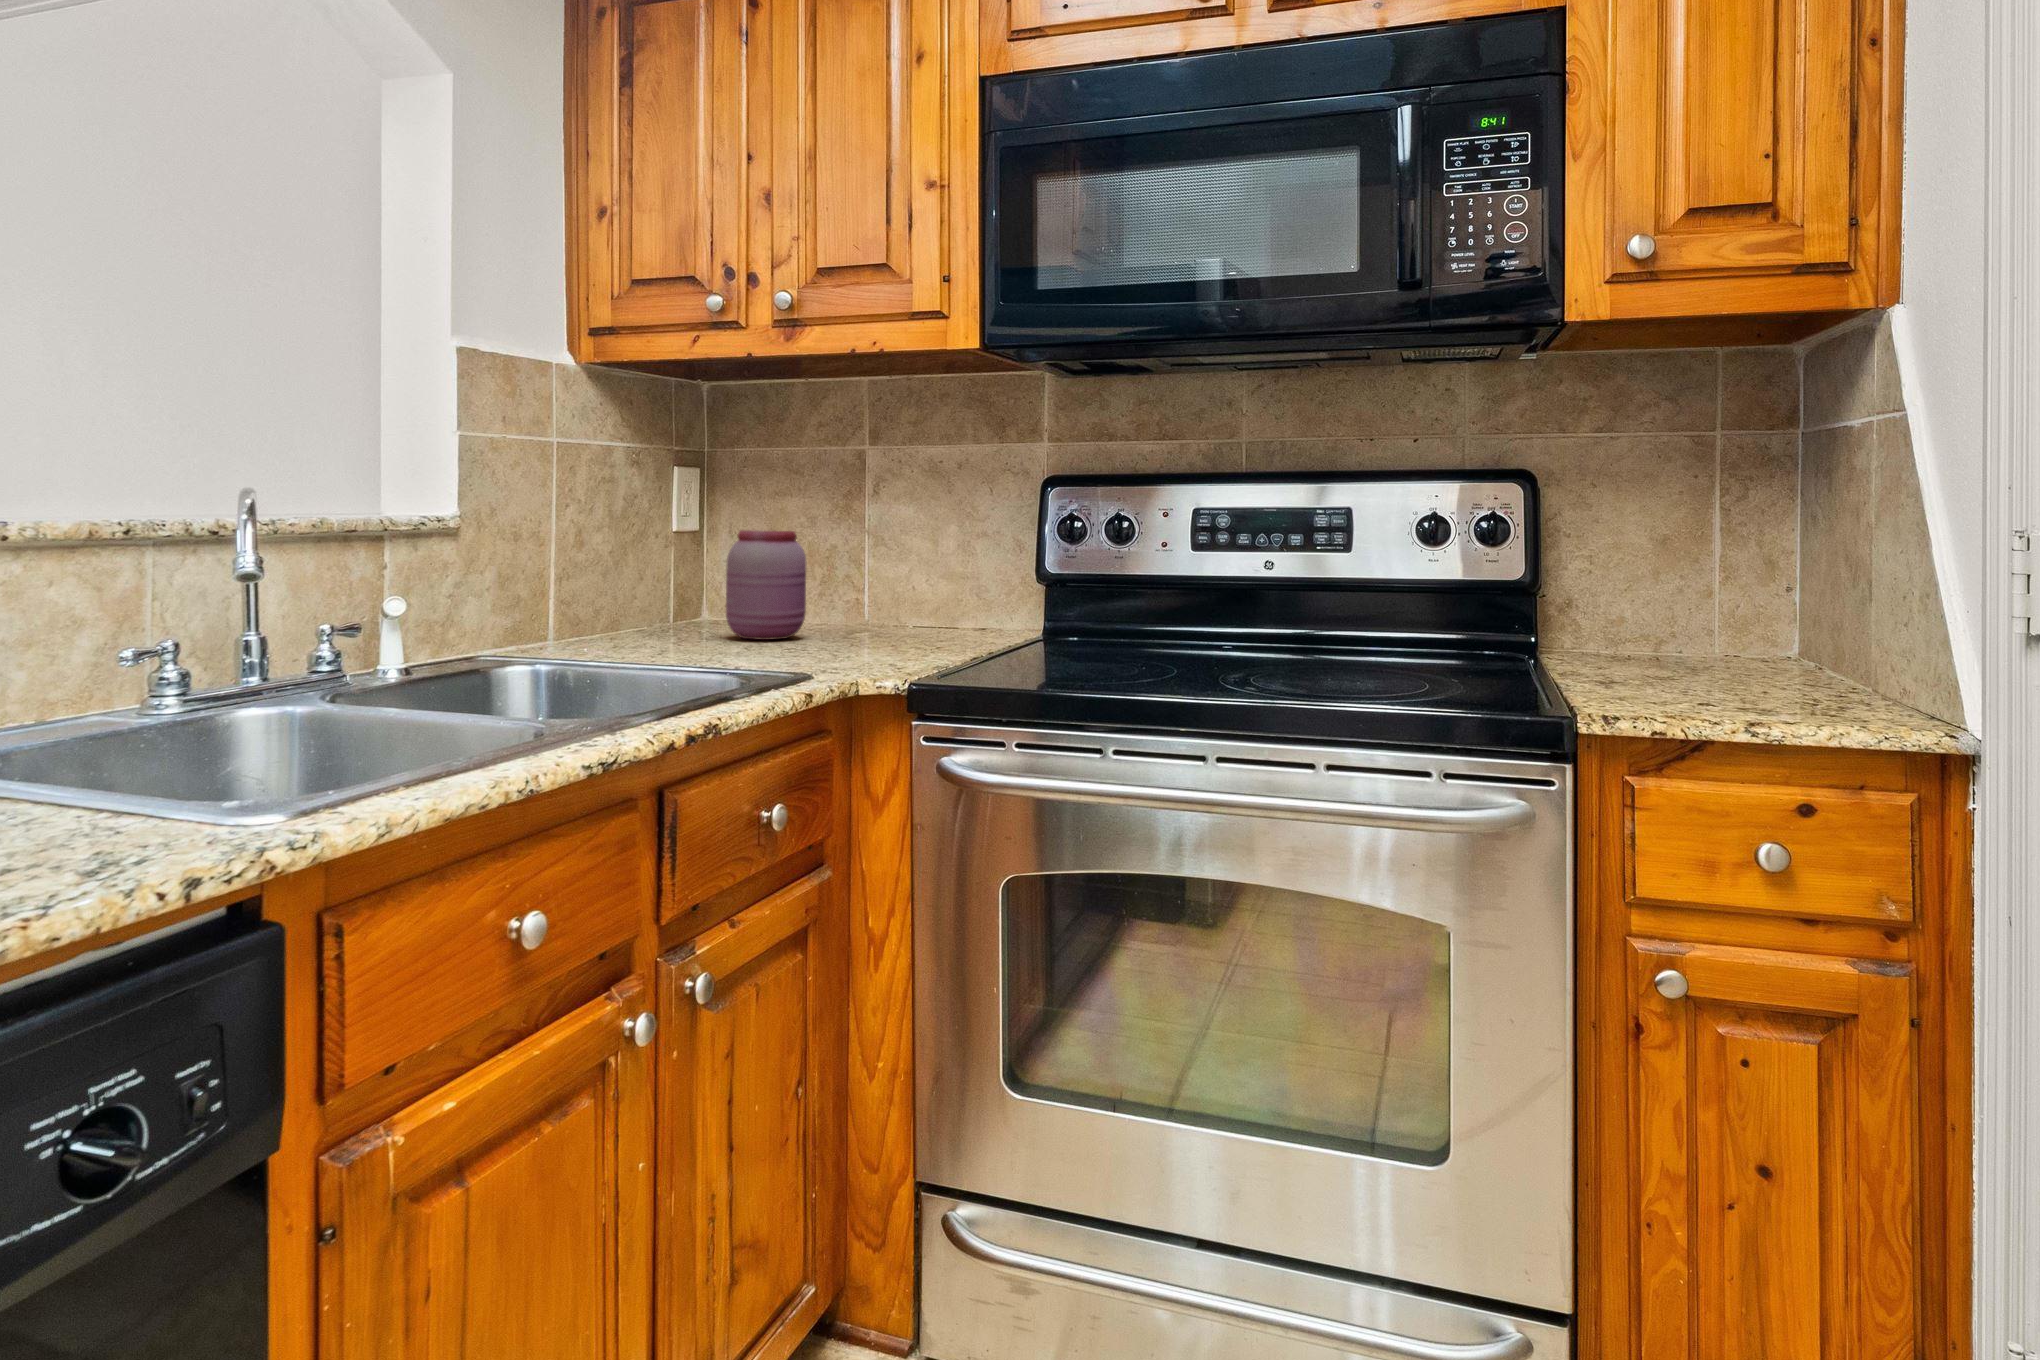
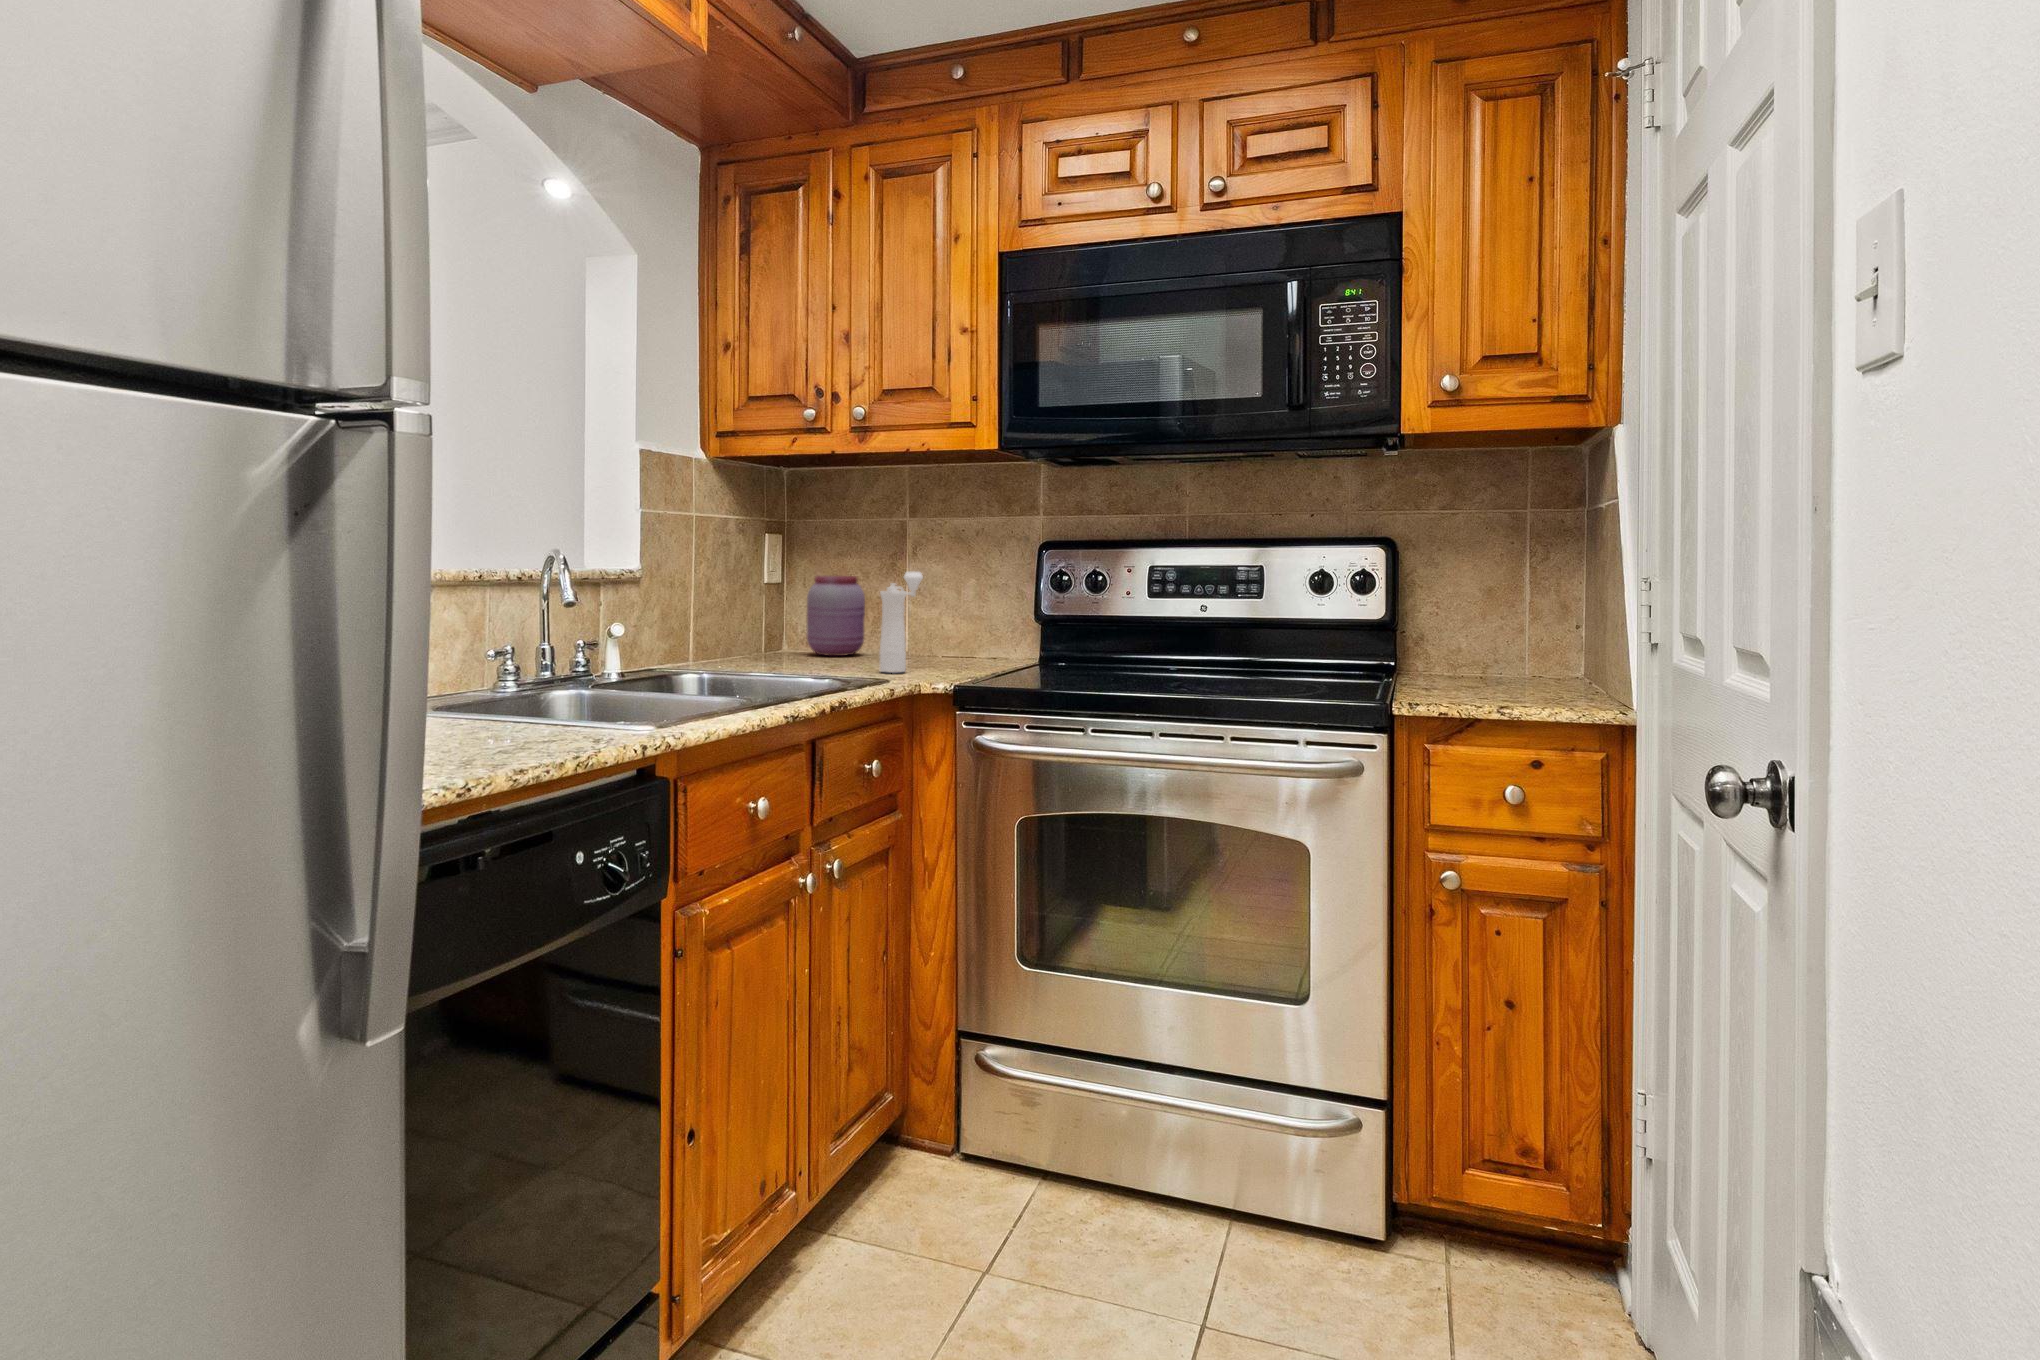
pepper mill: none [811,523,879,667] -> present [880,572,923,673]

